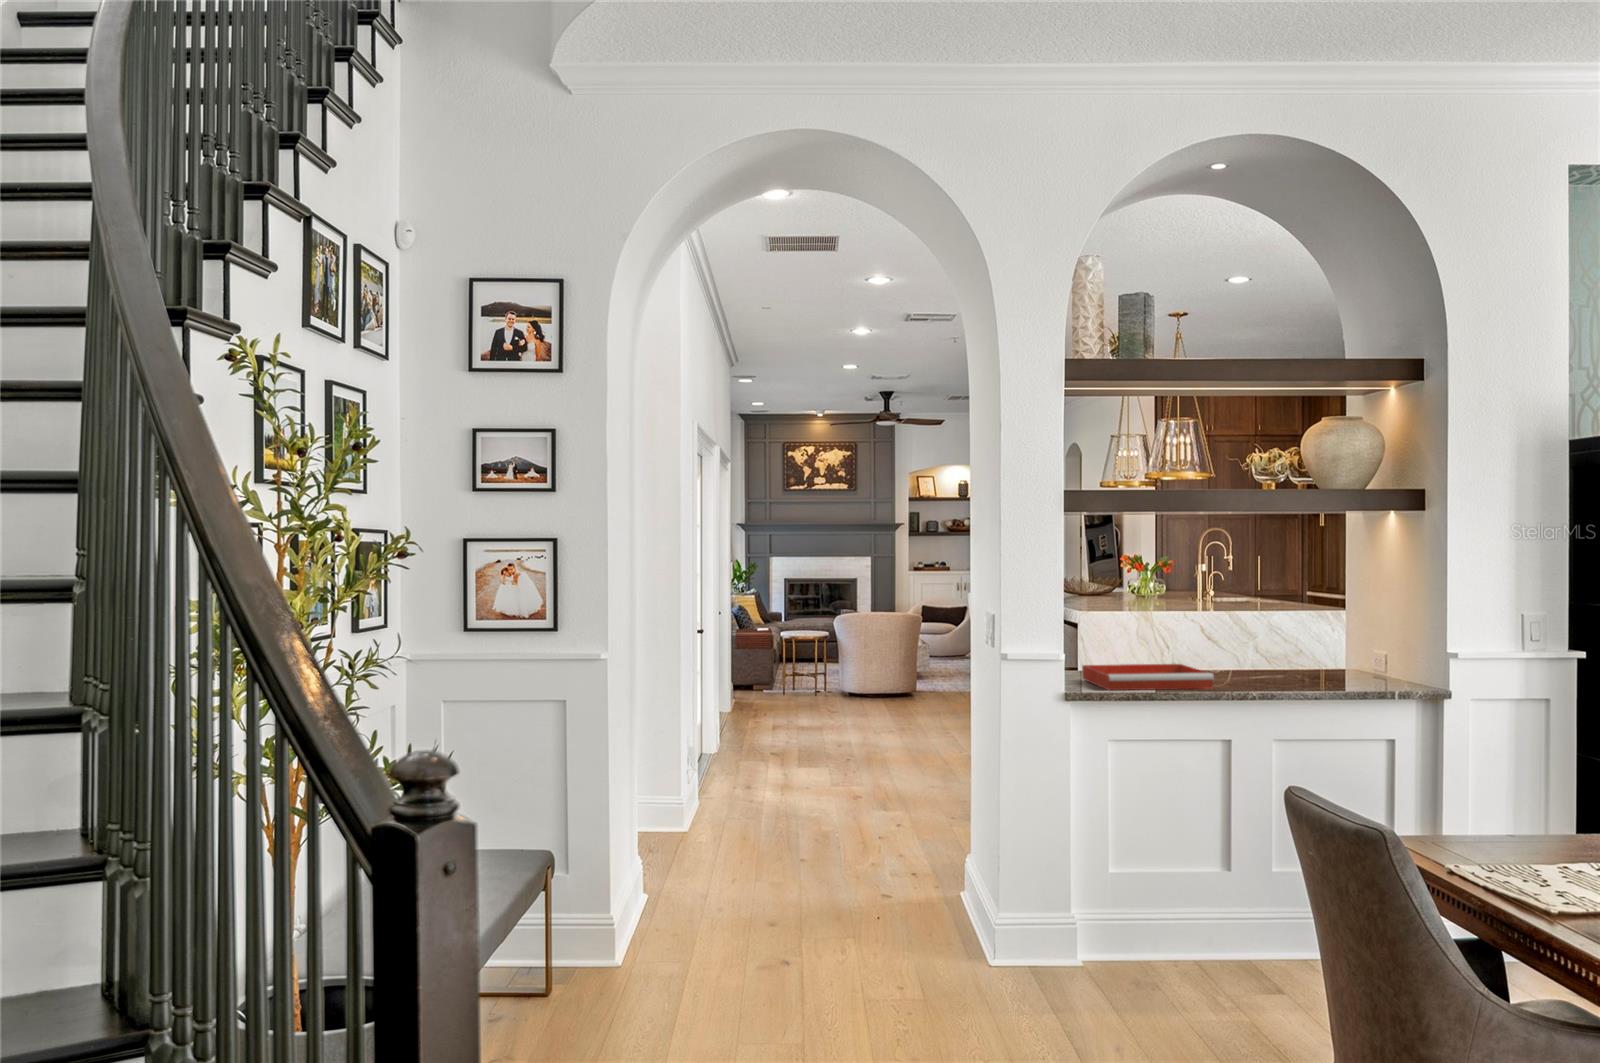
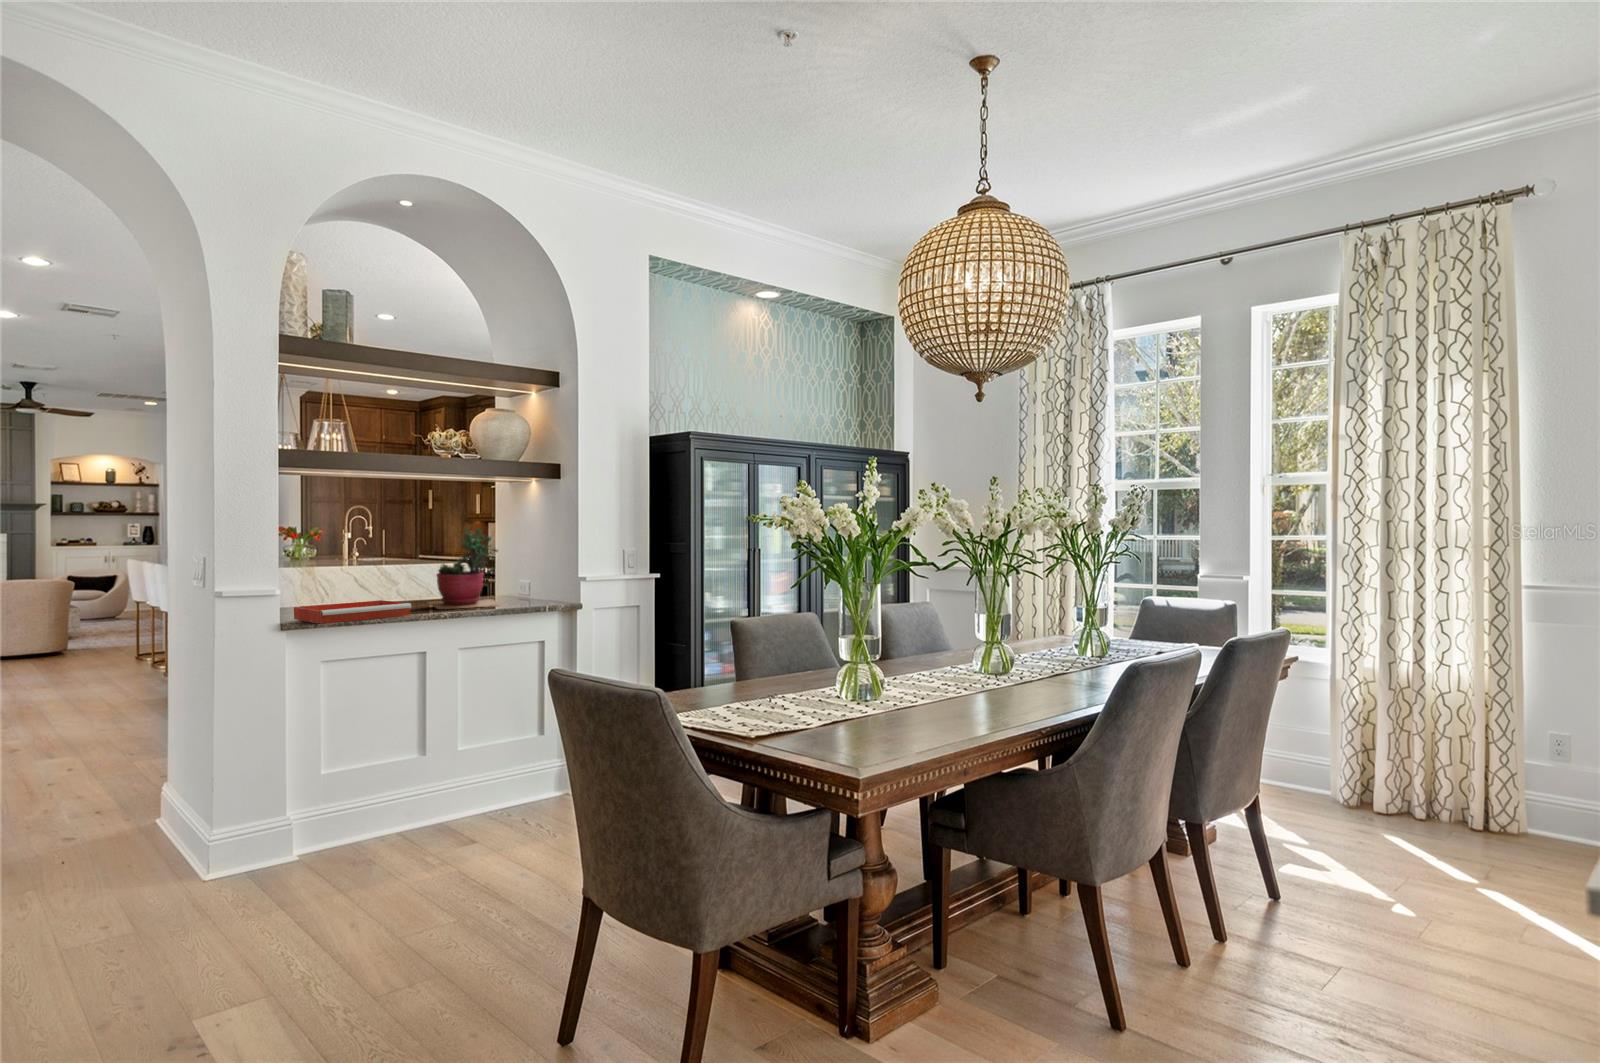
succulent plant: none [1238,577,1343,685] -> present [429,528,503,609]

